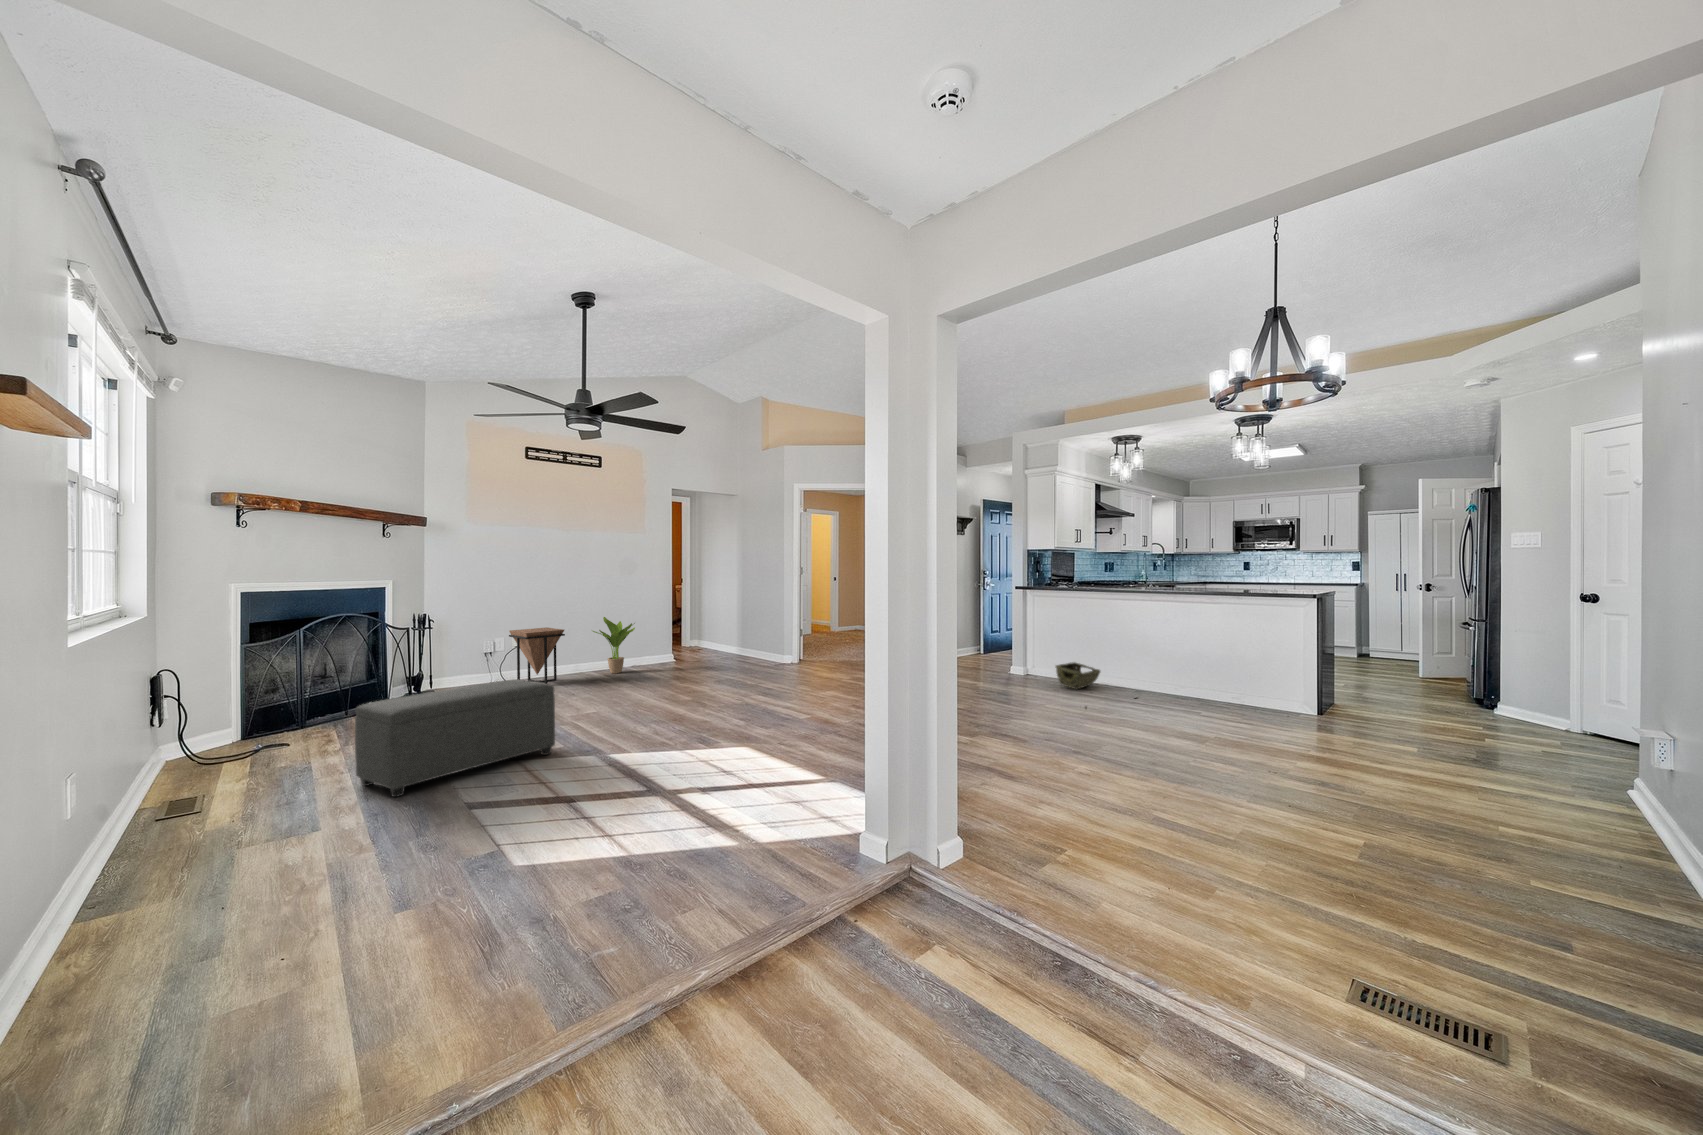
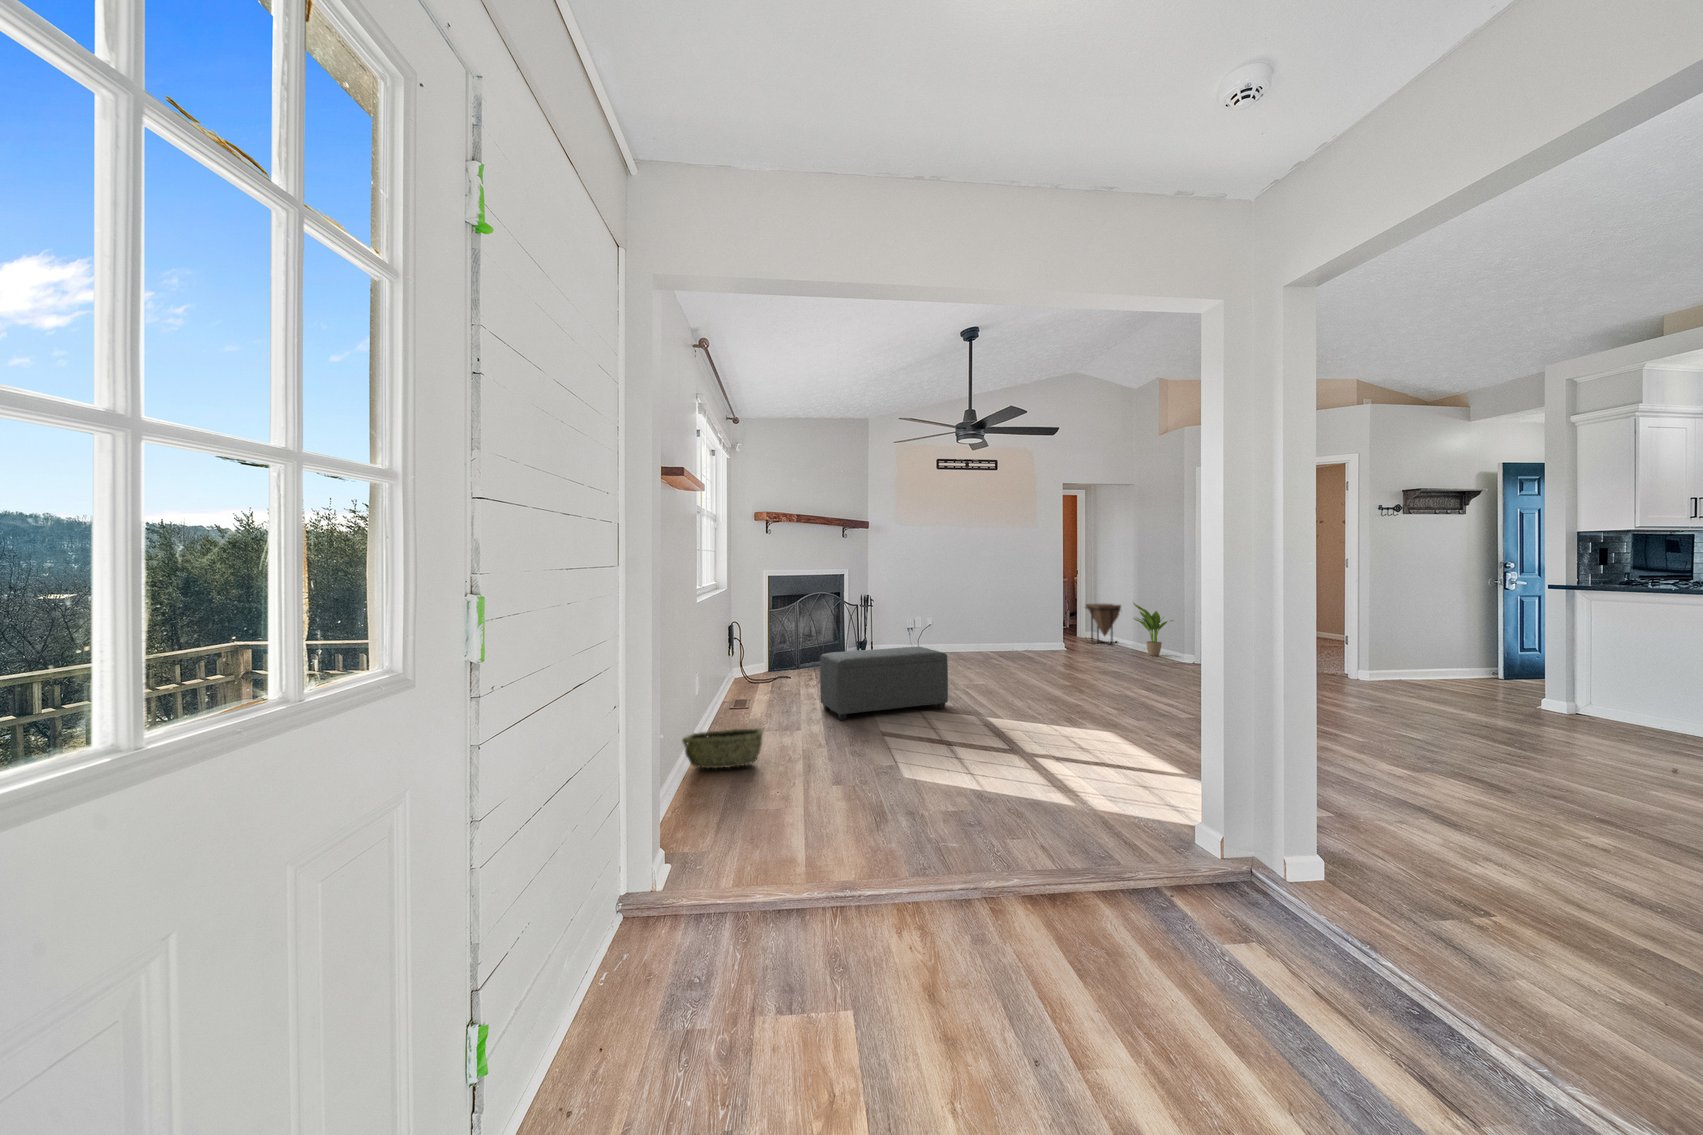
potted plant: present [593,617,635,673] -> present [1133,603,1173,656]
side table: present [509,627,565,684] -> present [1086,603,1121,645]
woven basket: present [1056,662,1100,689] -> present [682,728,763,768]

